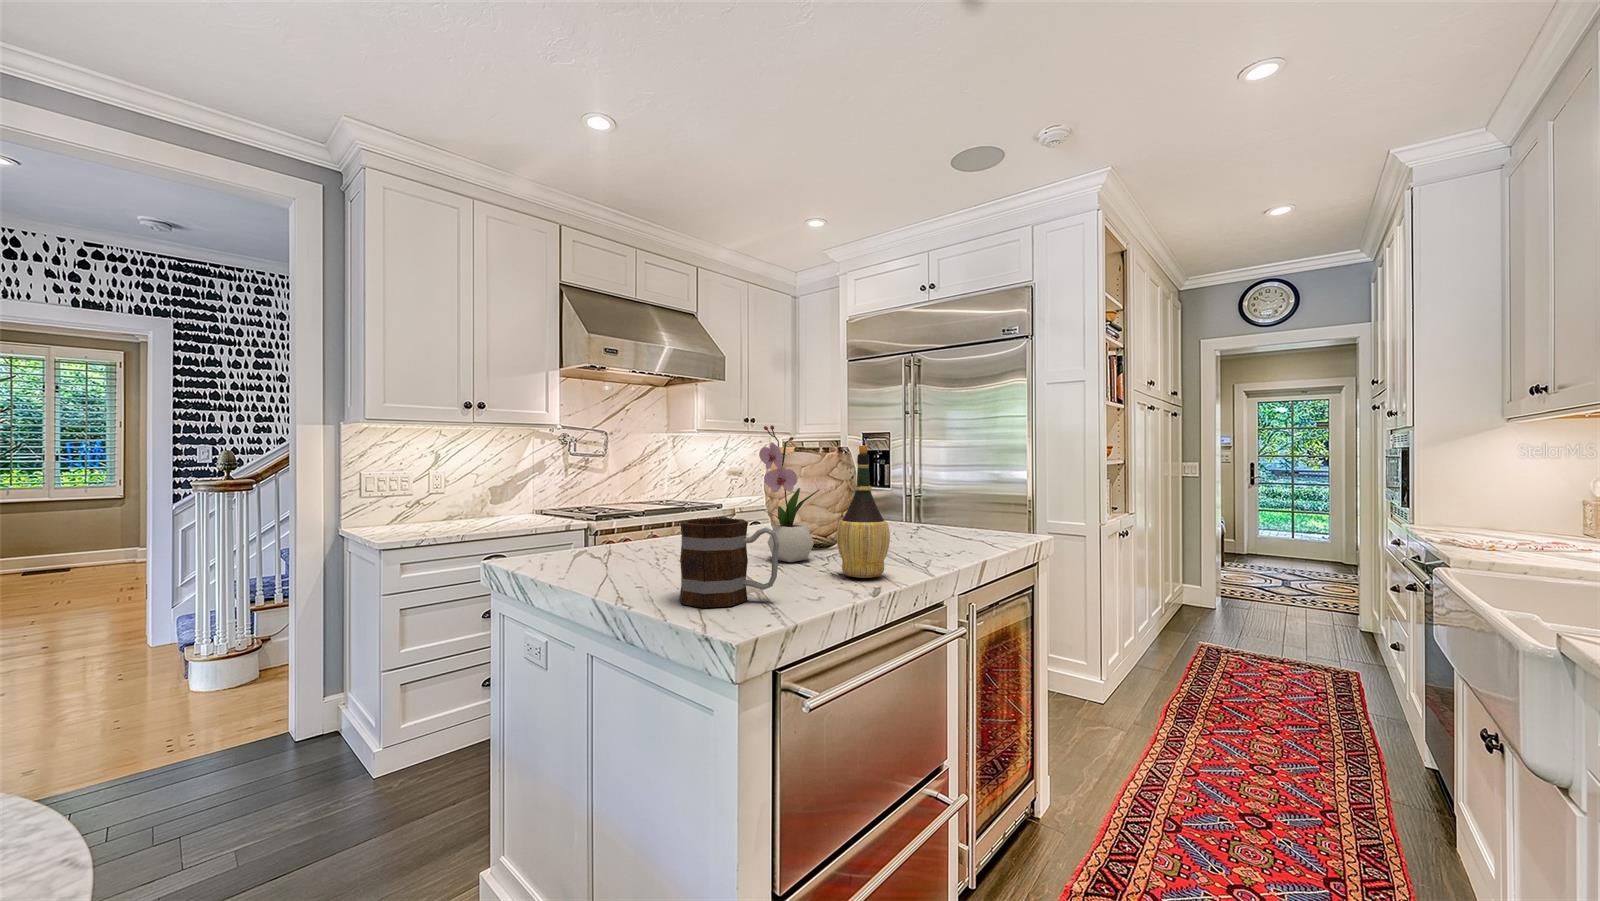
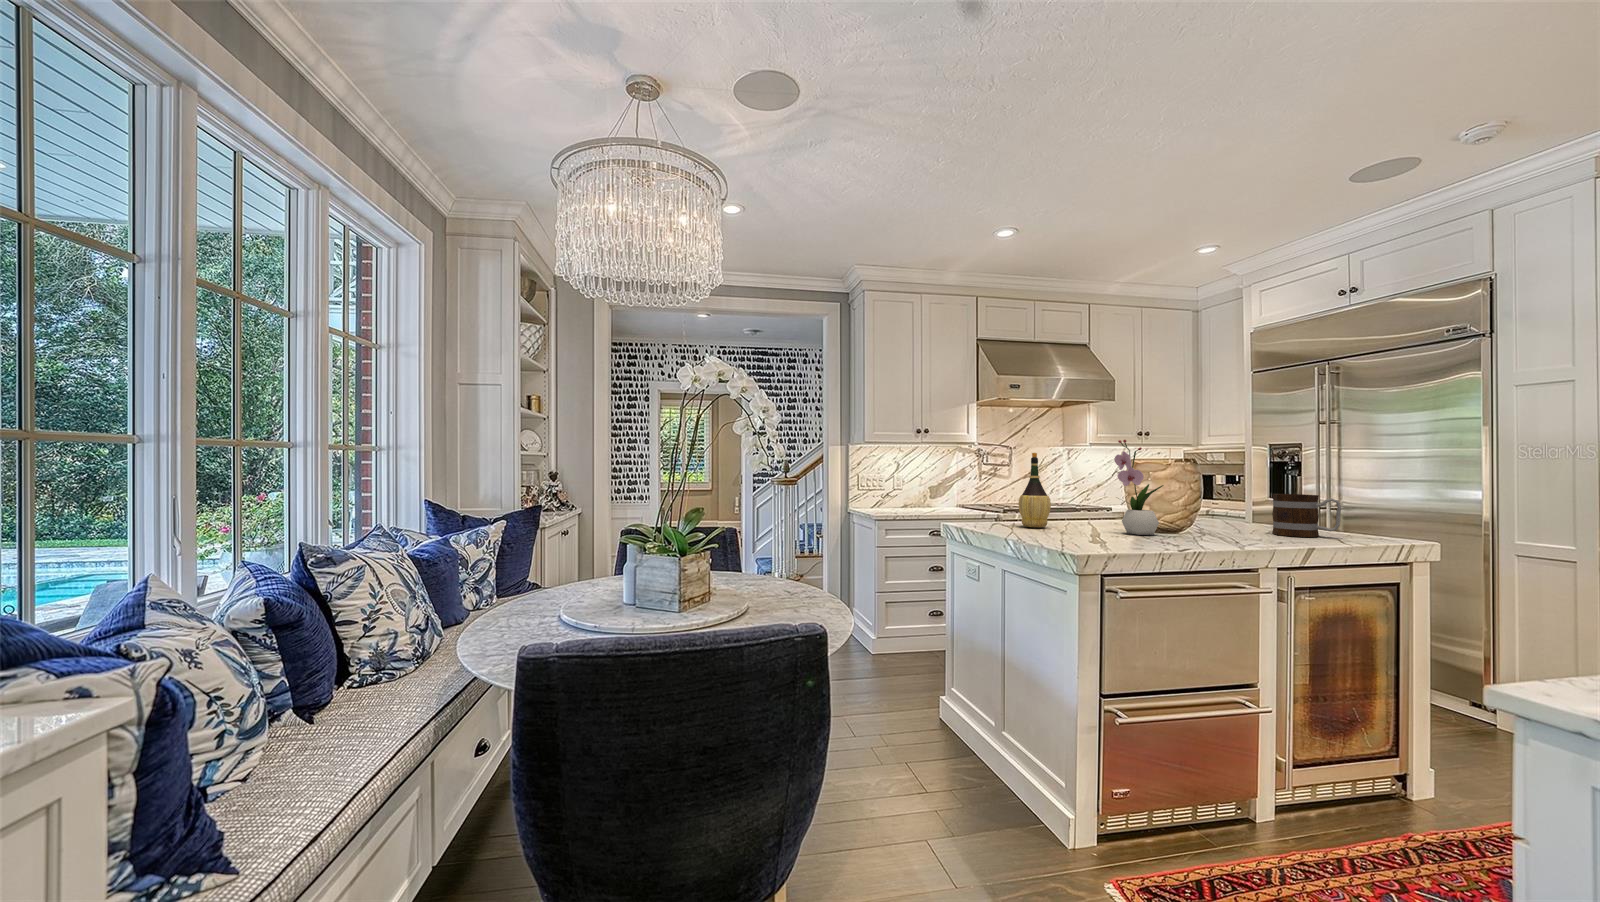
wine bottle: present [837,445,890,578] -> present [1019,453,1051,527]
mug: present [680,518,779,608] -> present [1272,494,1341,537]

